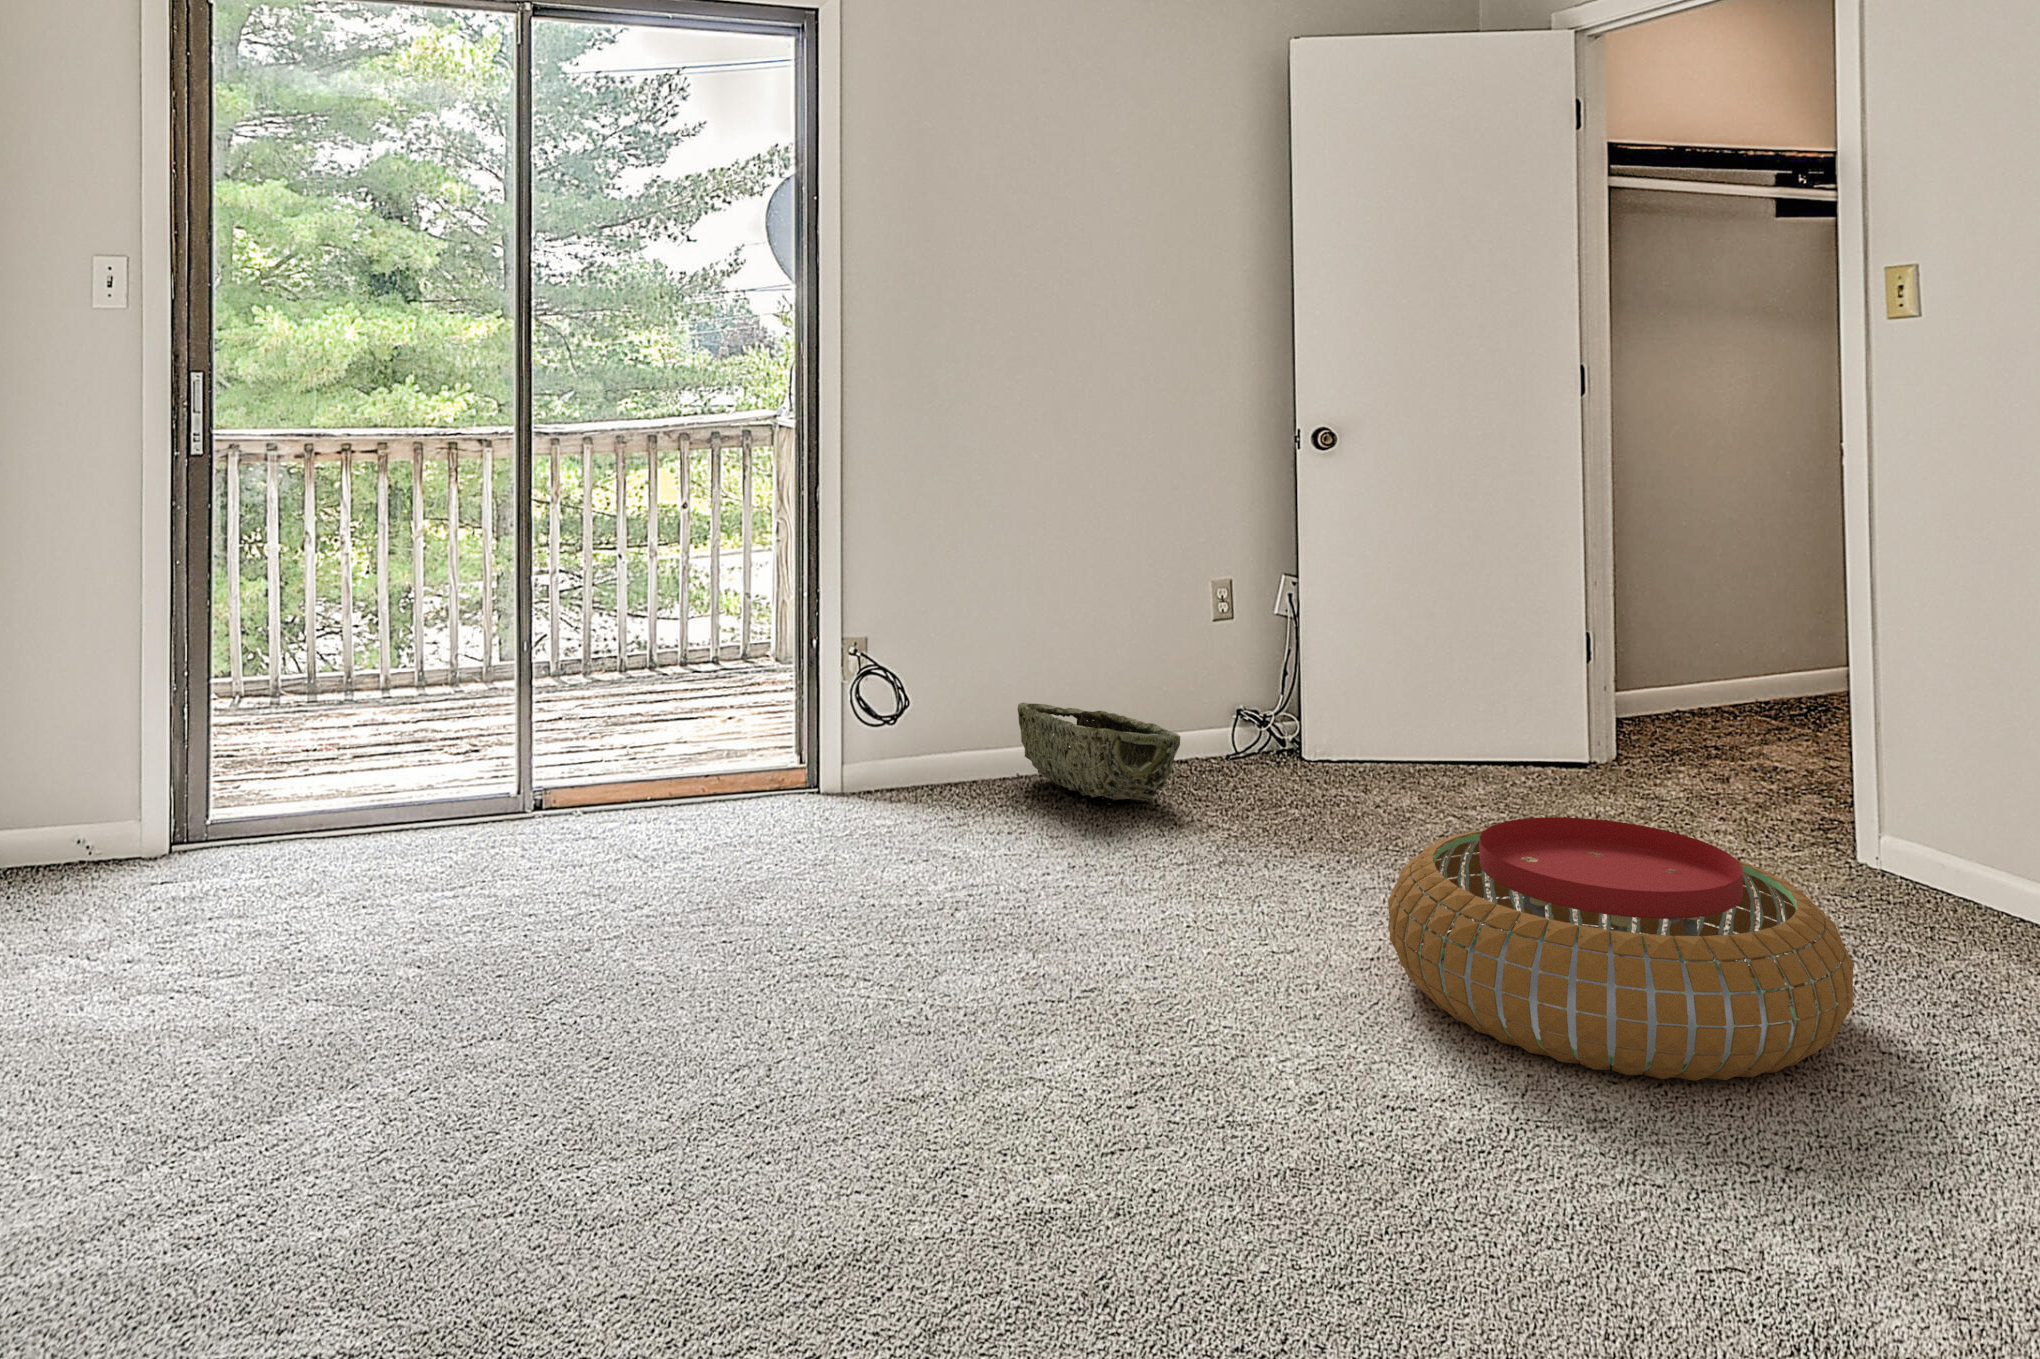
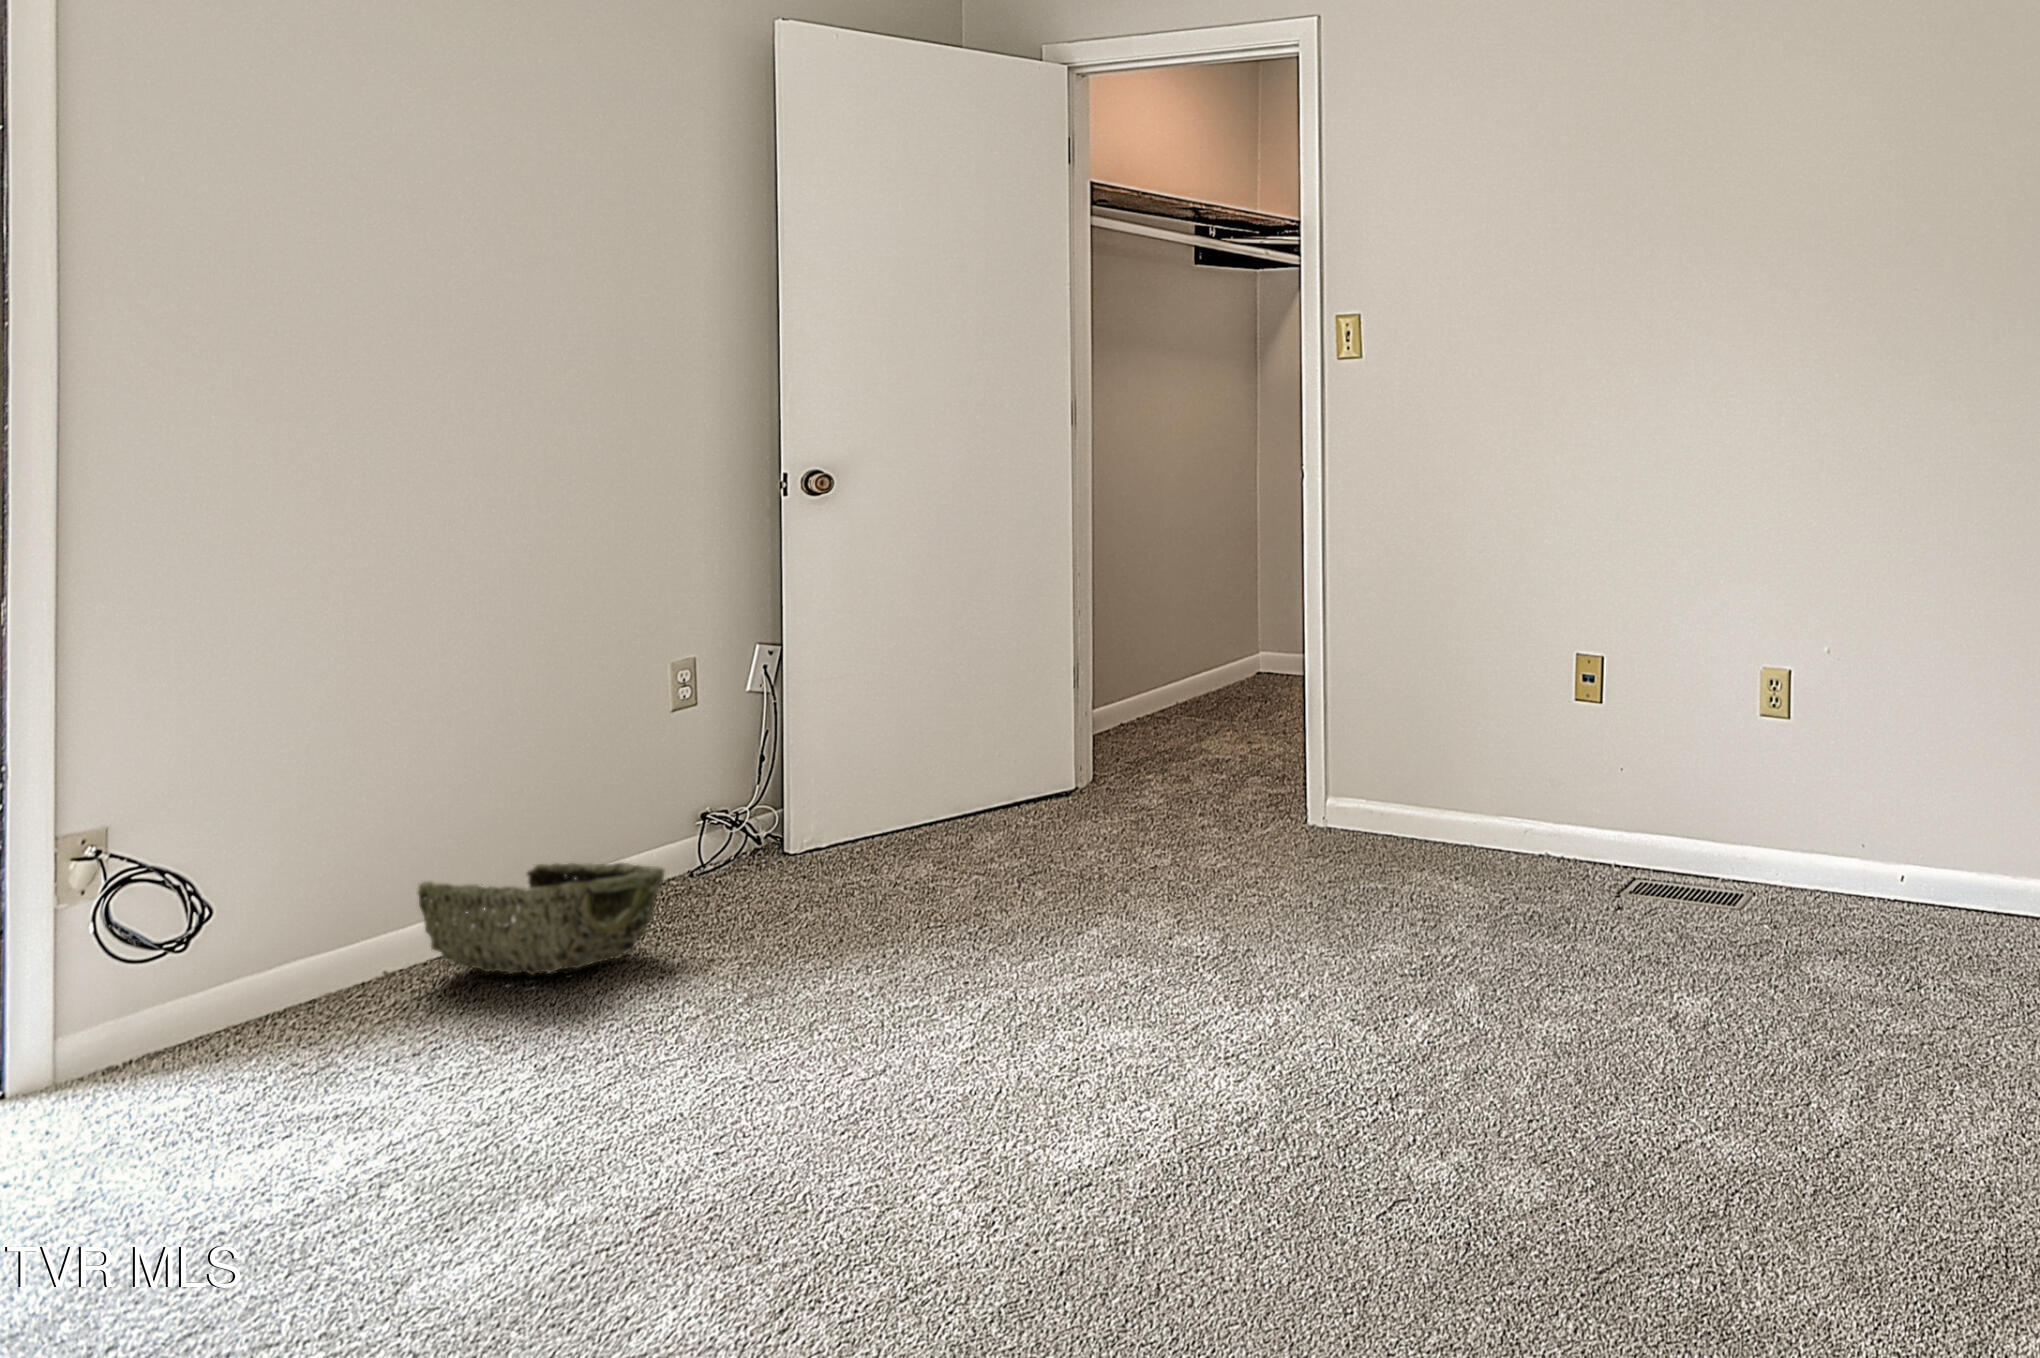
pouf: present [1388,817,1854,1081] -> none [986,832,1389,1082]

